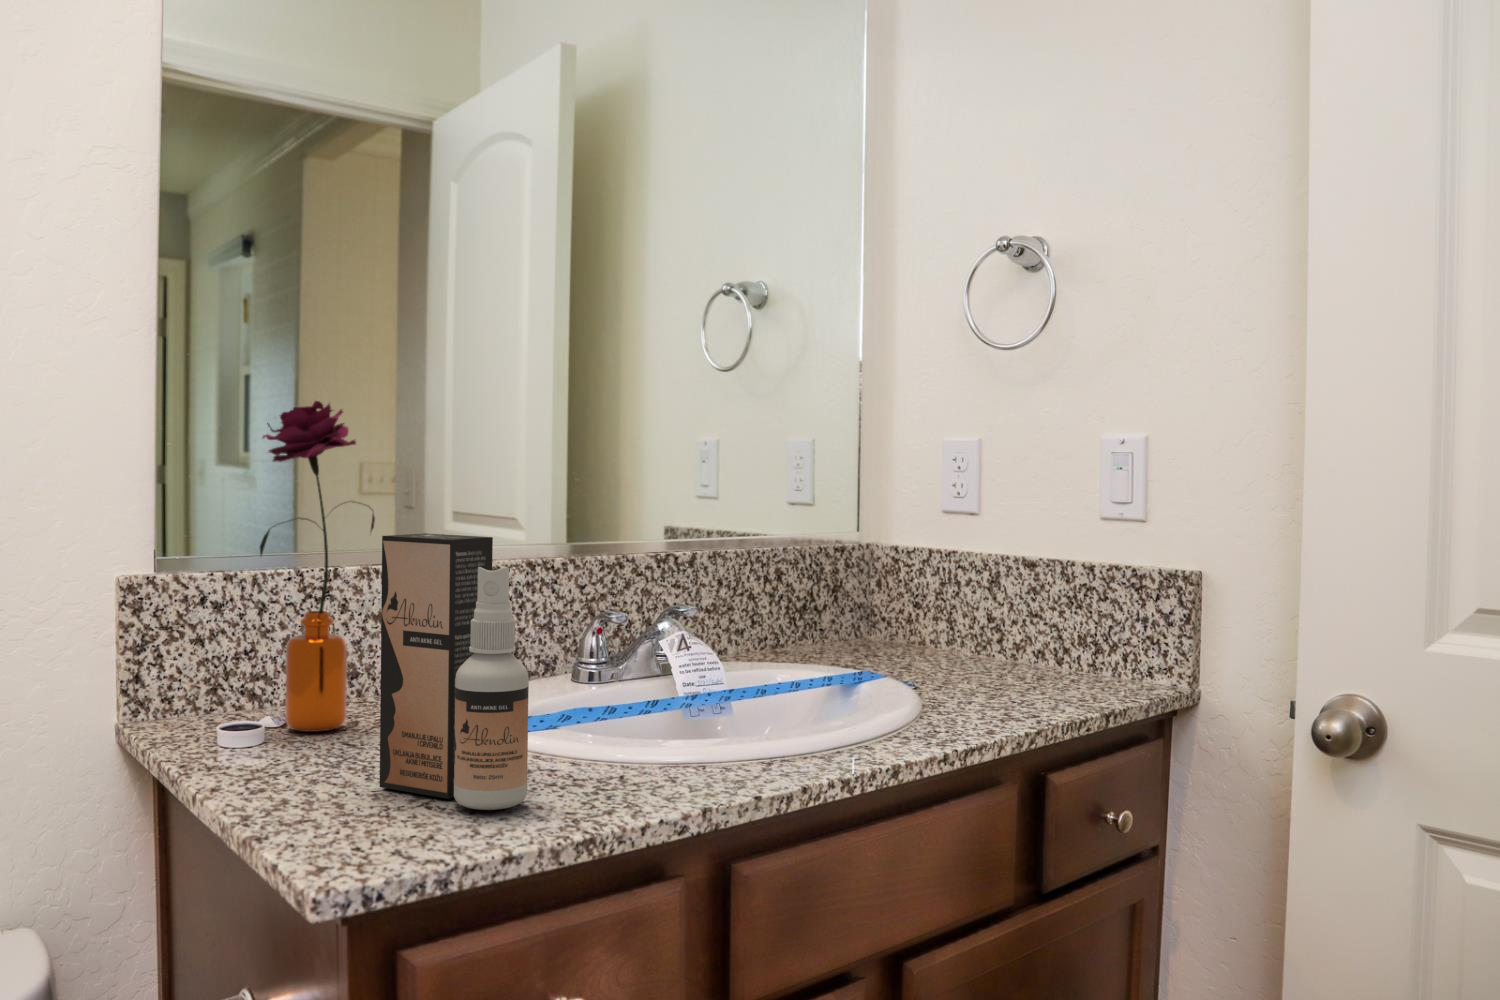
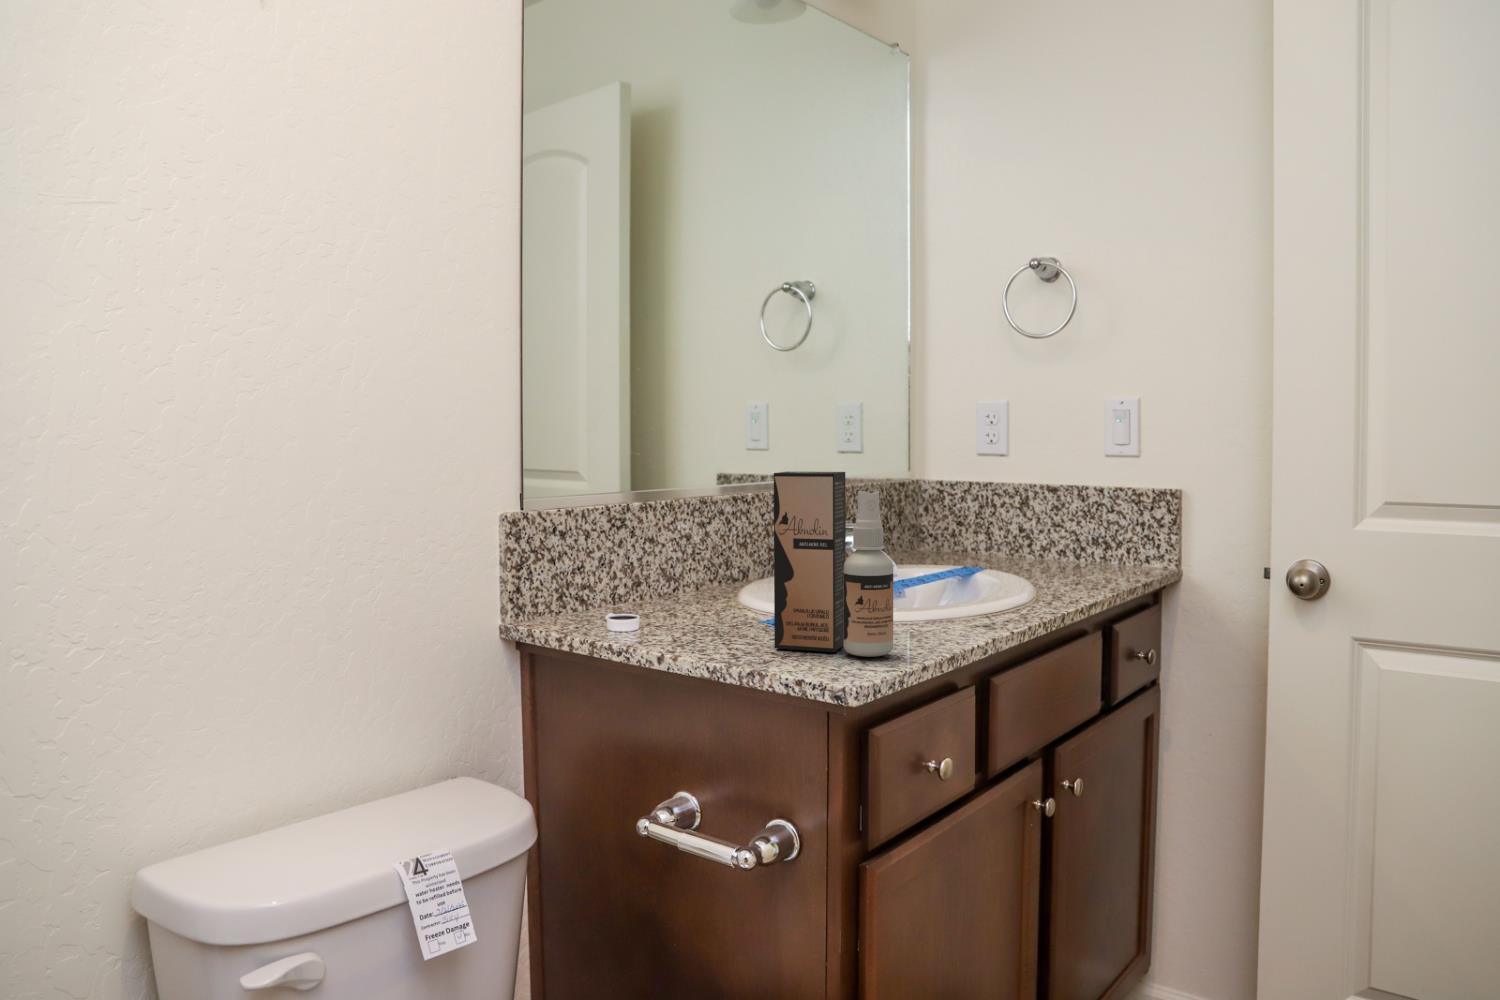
flower: present [260,401,375,732] -> none [614,381,693,620]

